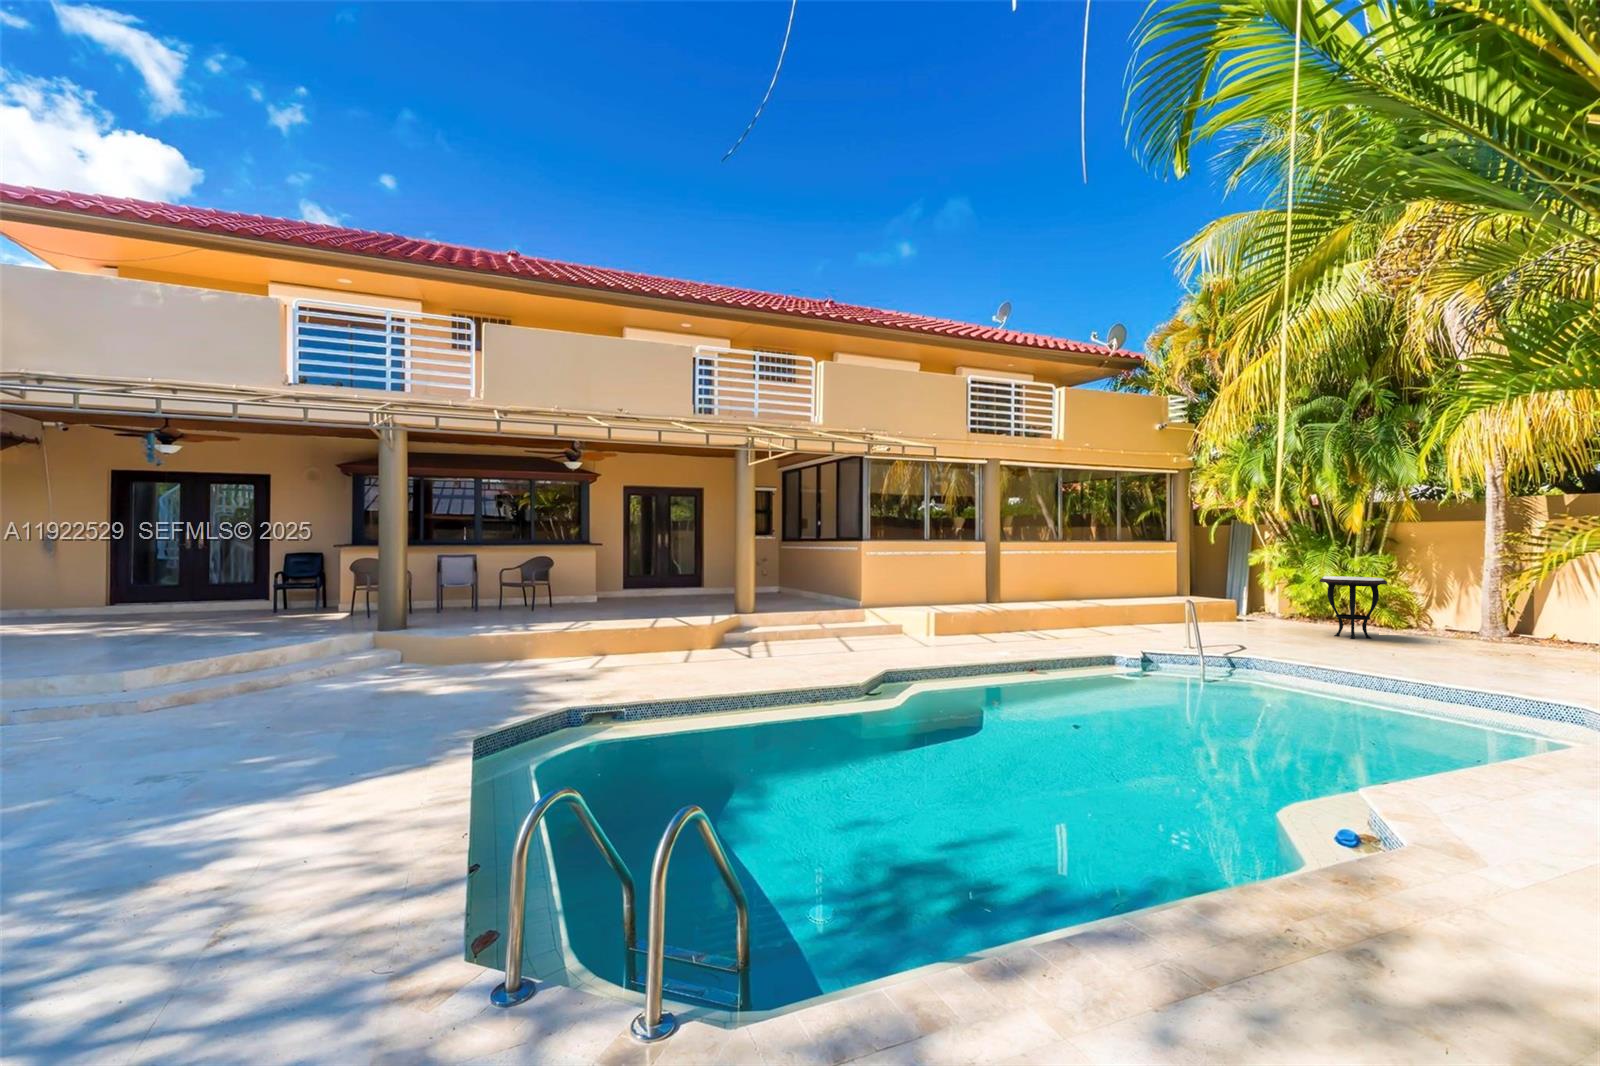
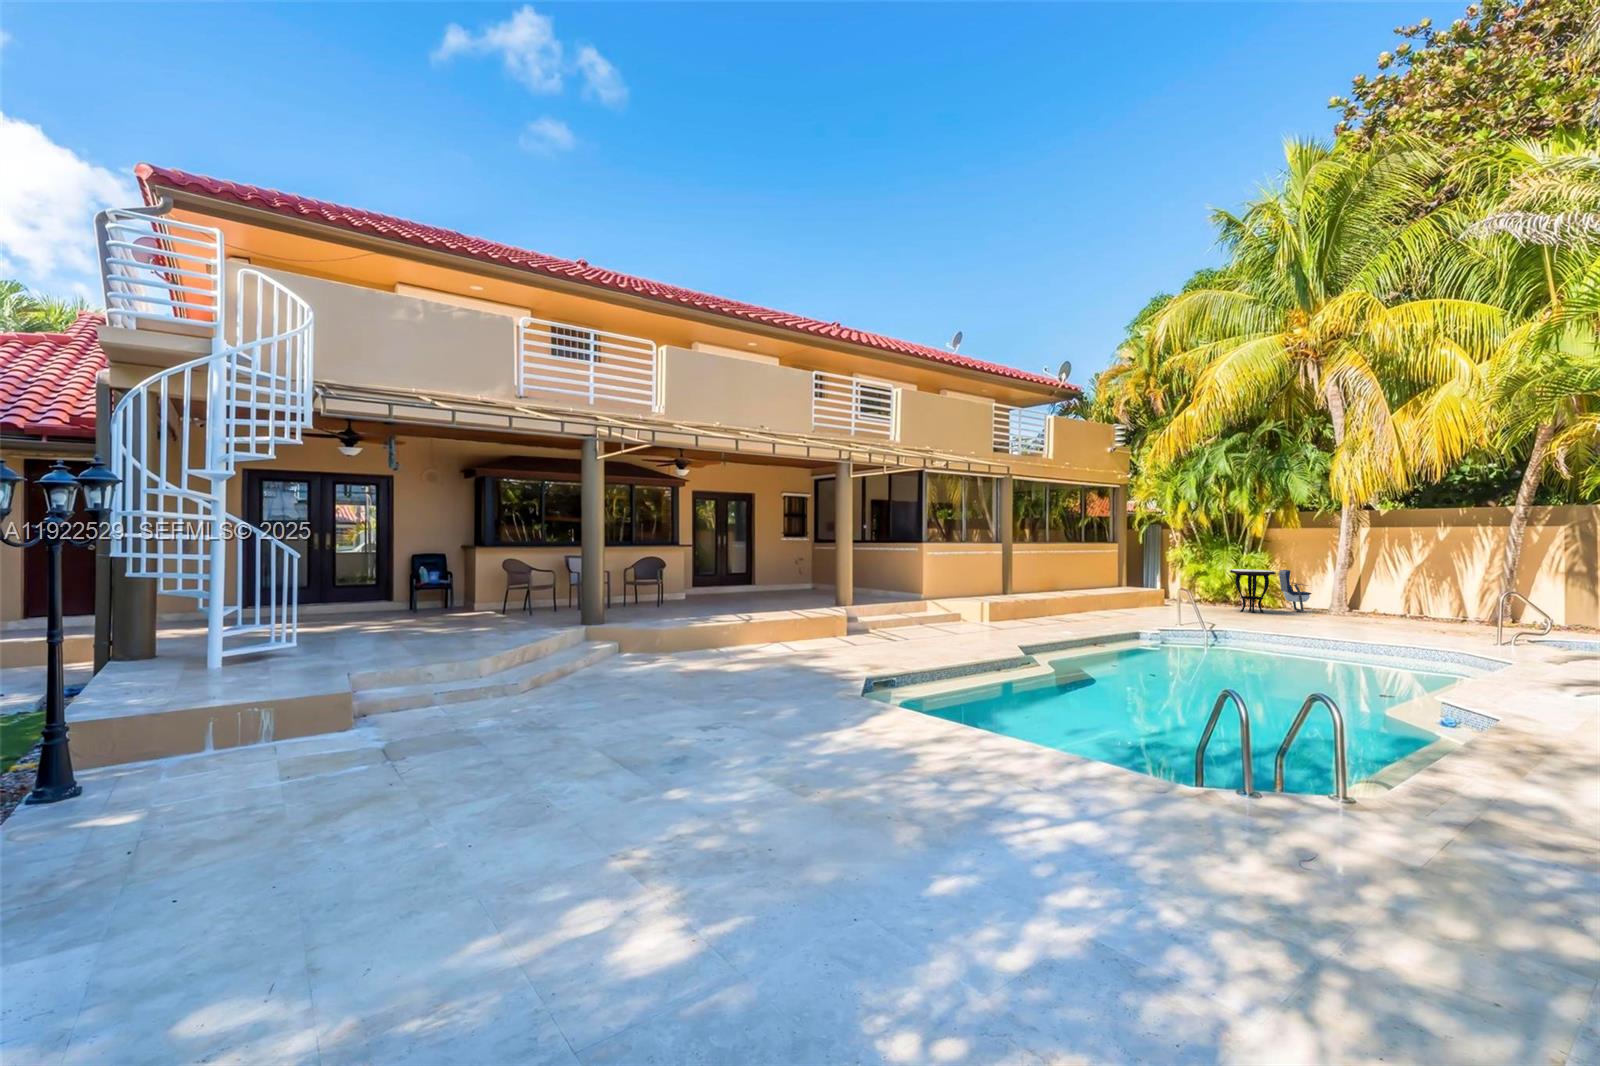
armchair: none [1404,577,1452,639] -> present [1279,570,1311,612]

